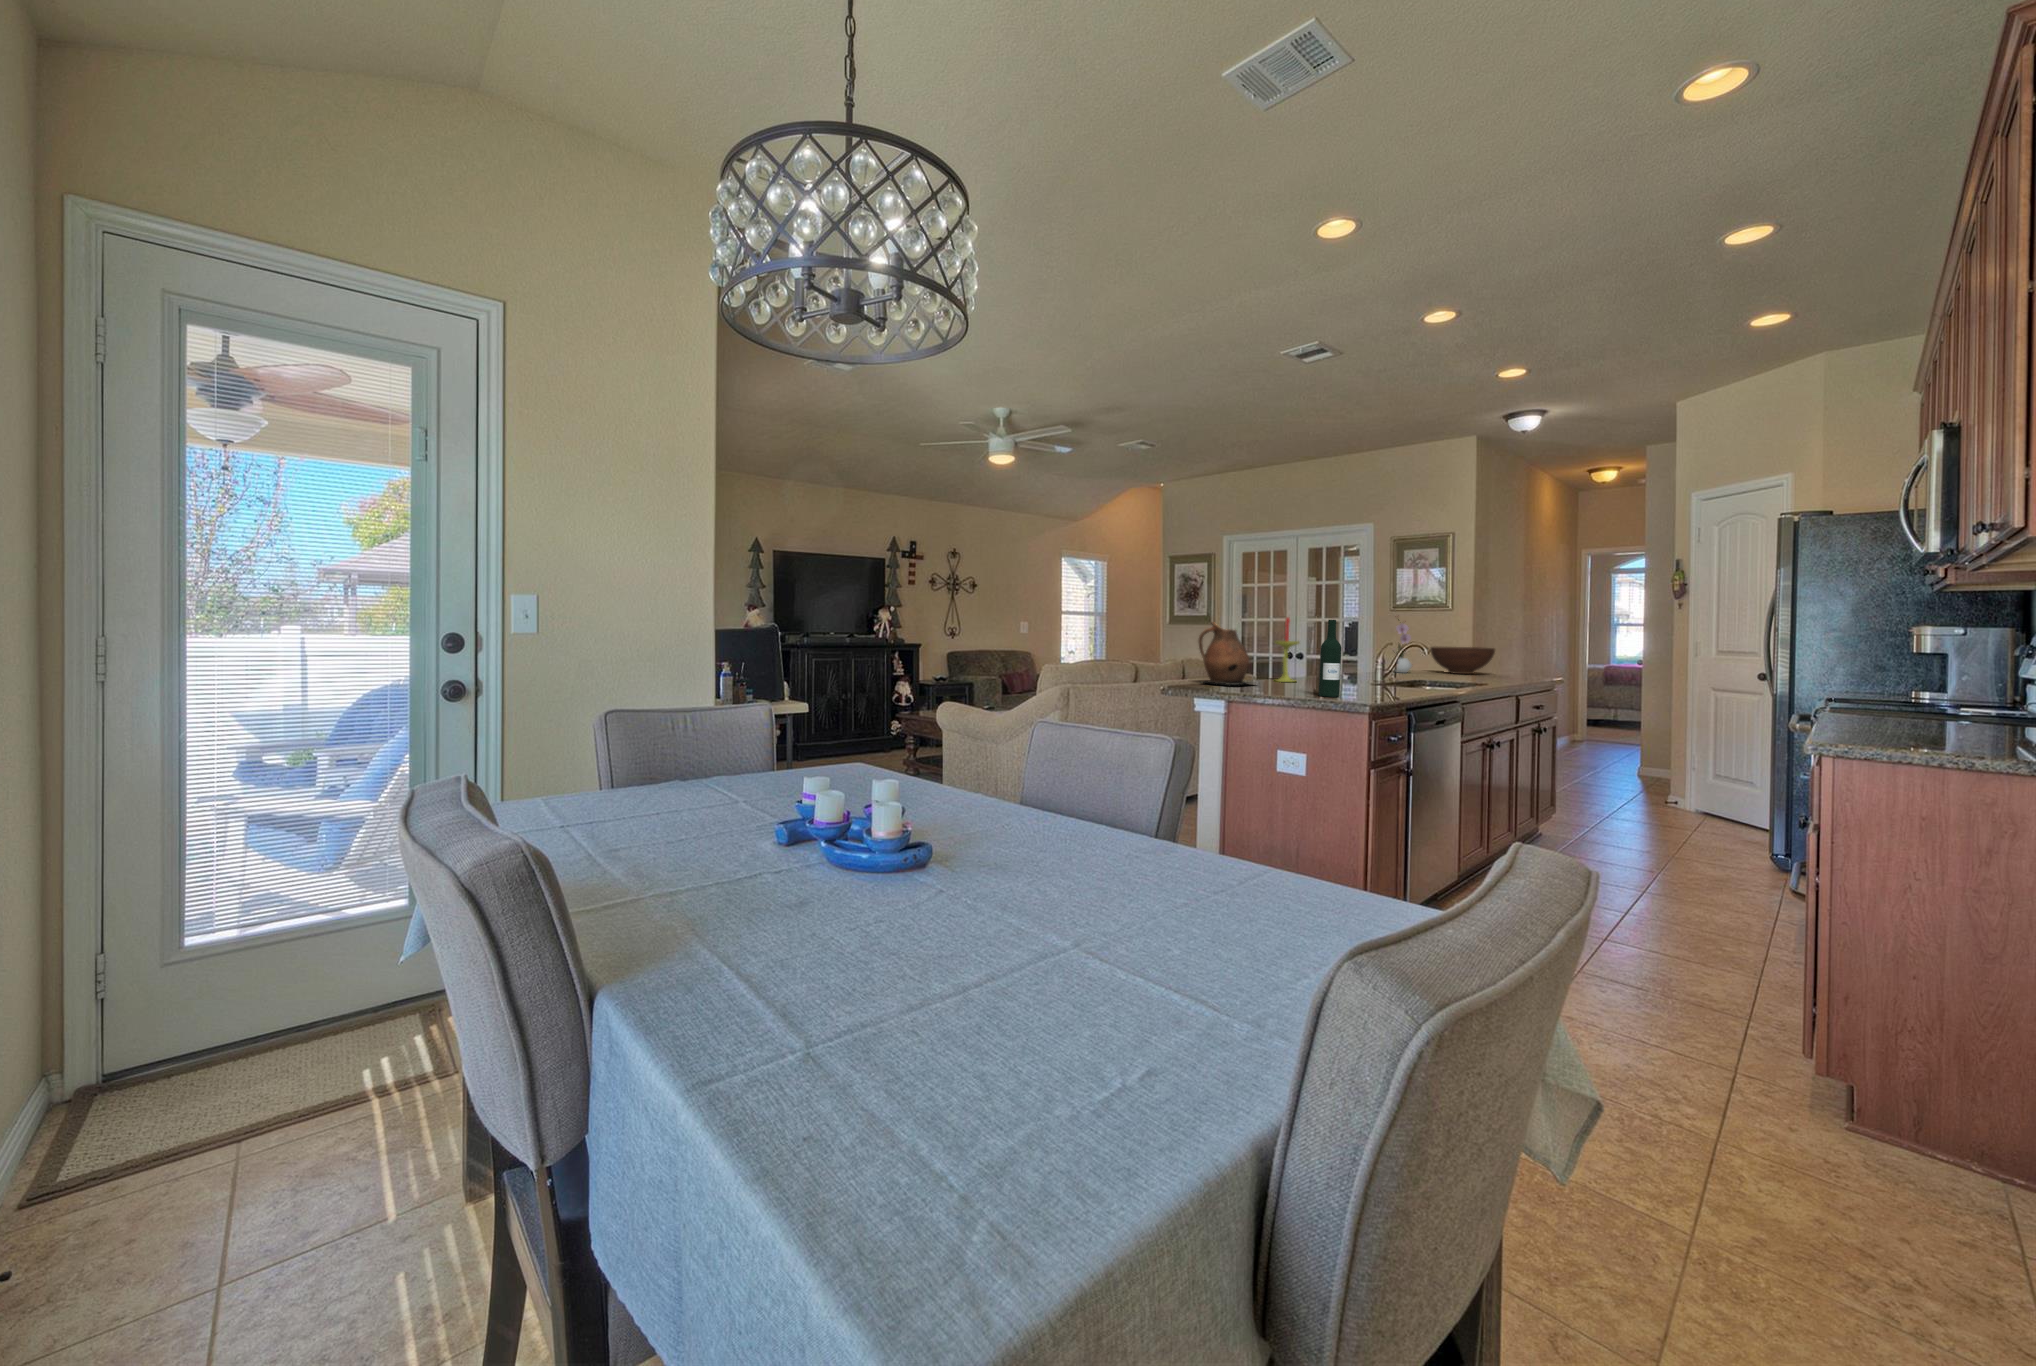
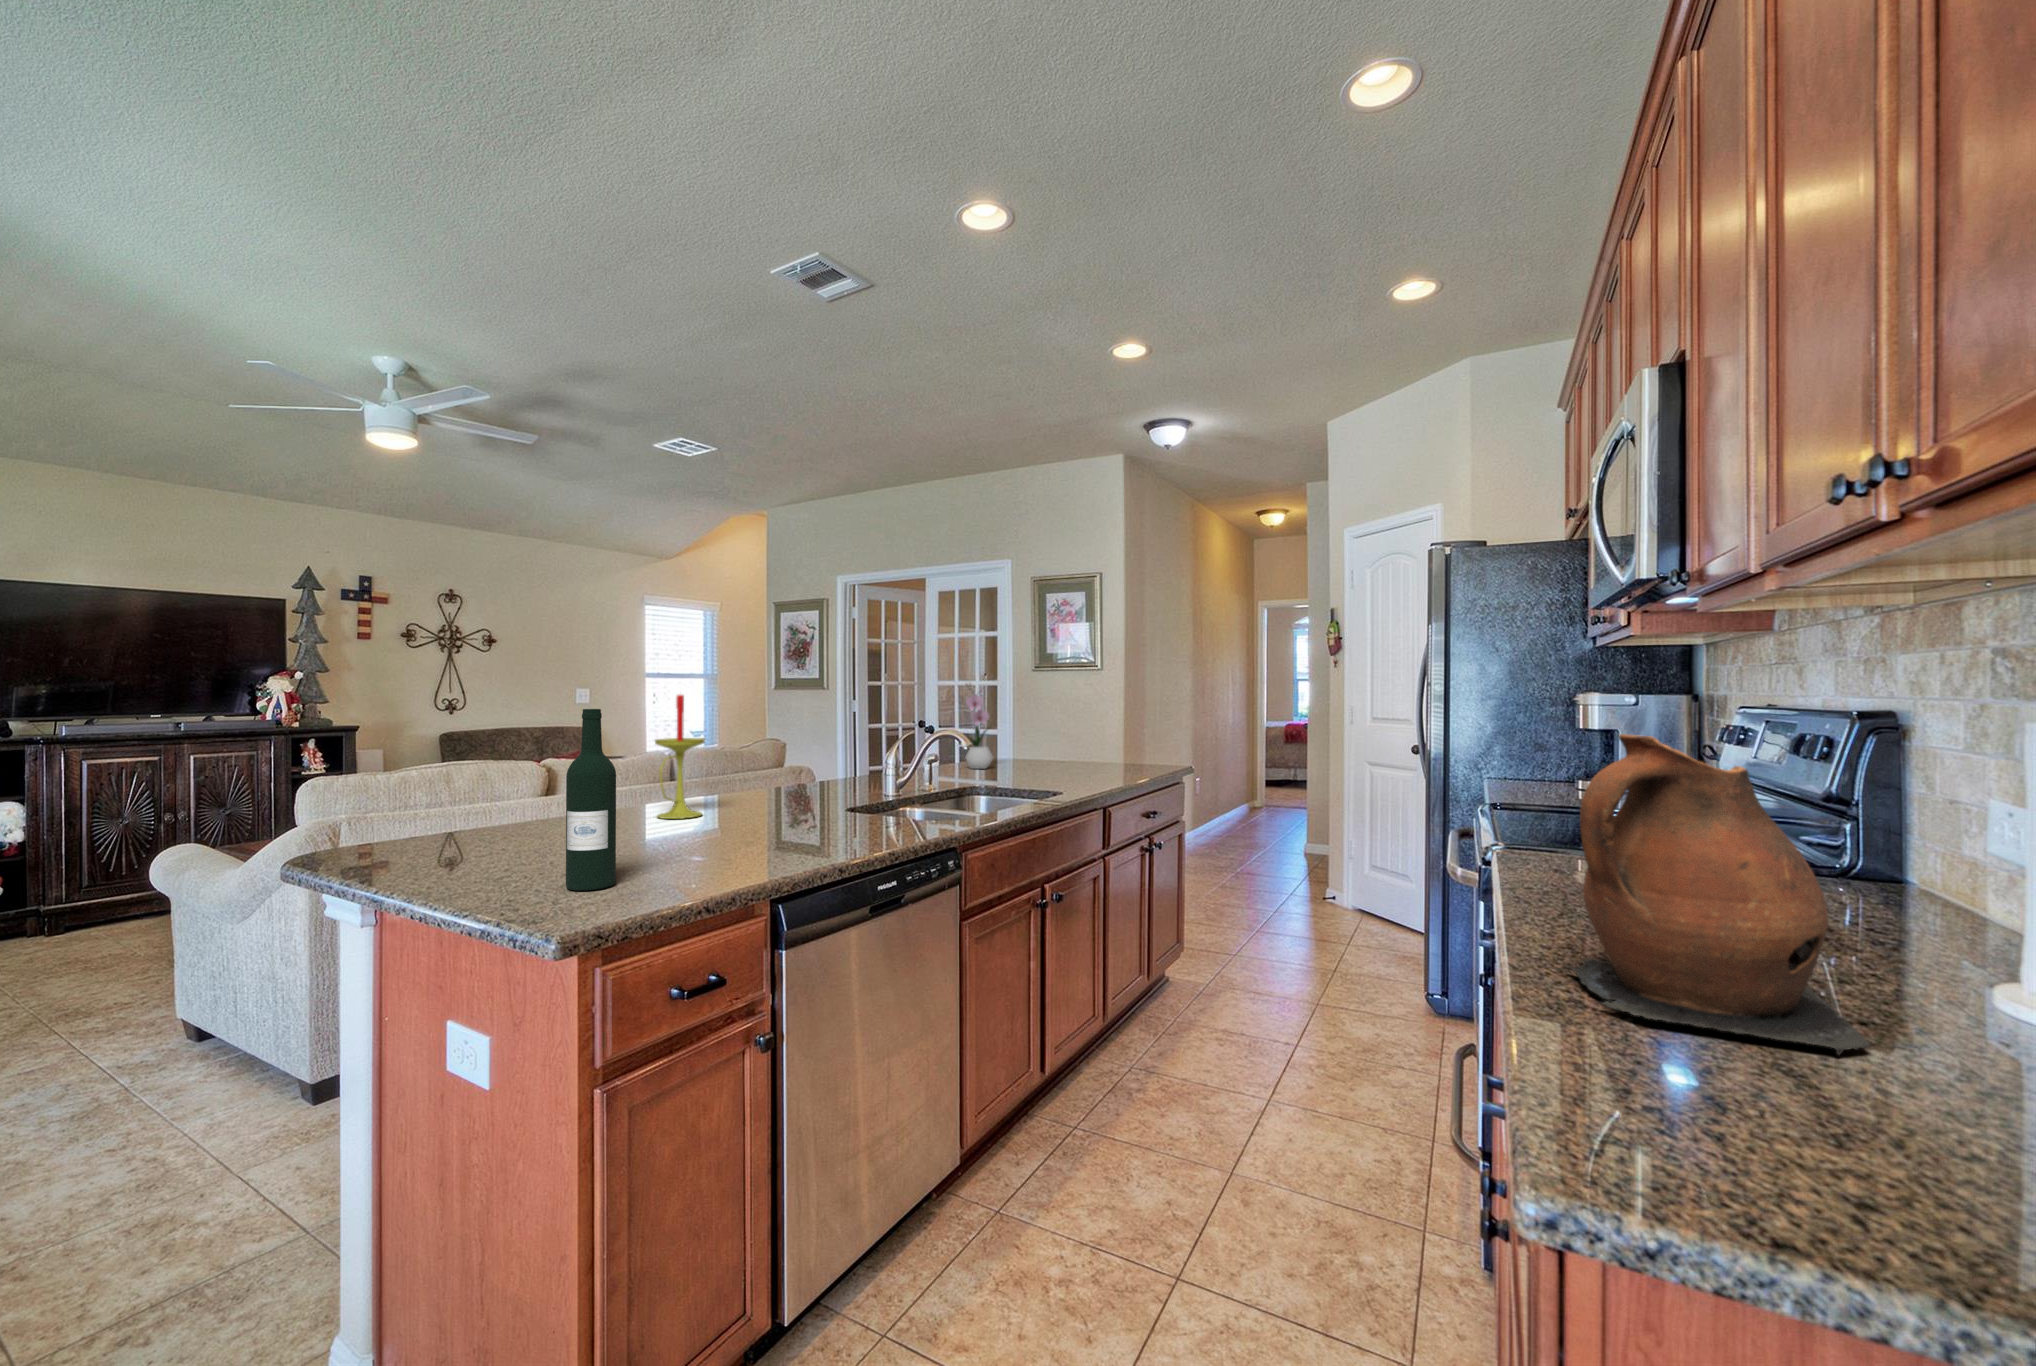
ceramic pitcher: present [1199,623,1251,685] -> present [1570,734,1870,1055]
fruit bowl: present [1430,647,1495,674] -> none [1024,726,1106,767]

